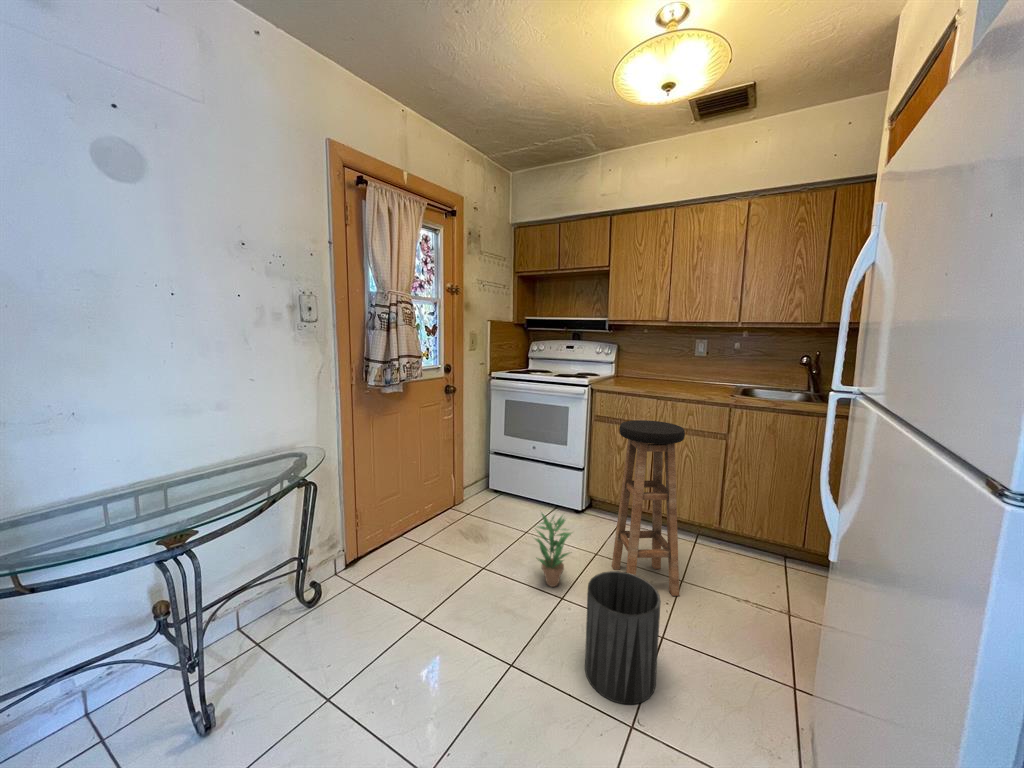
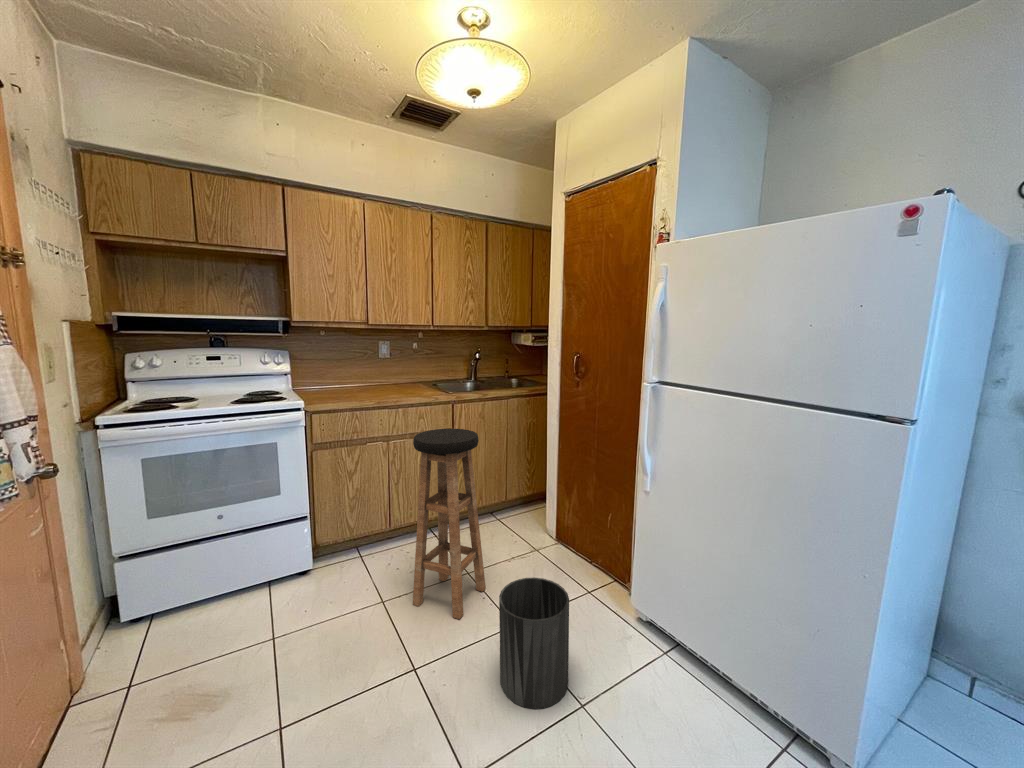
potted plant: present [535,513,571,587] -> none [353,568,417,672]

